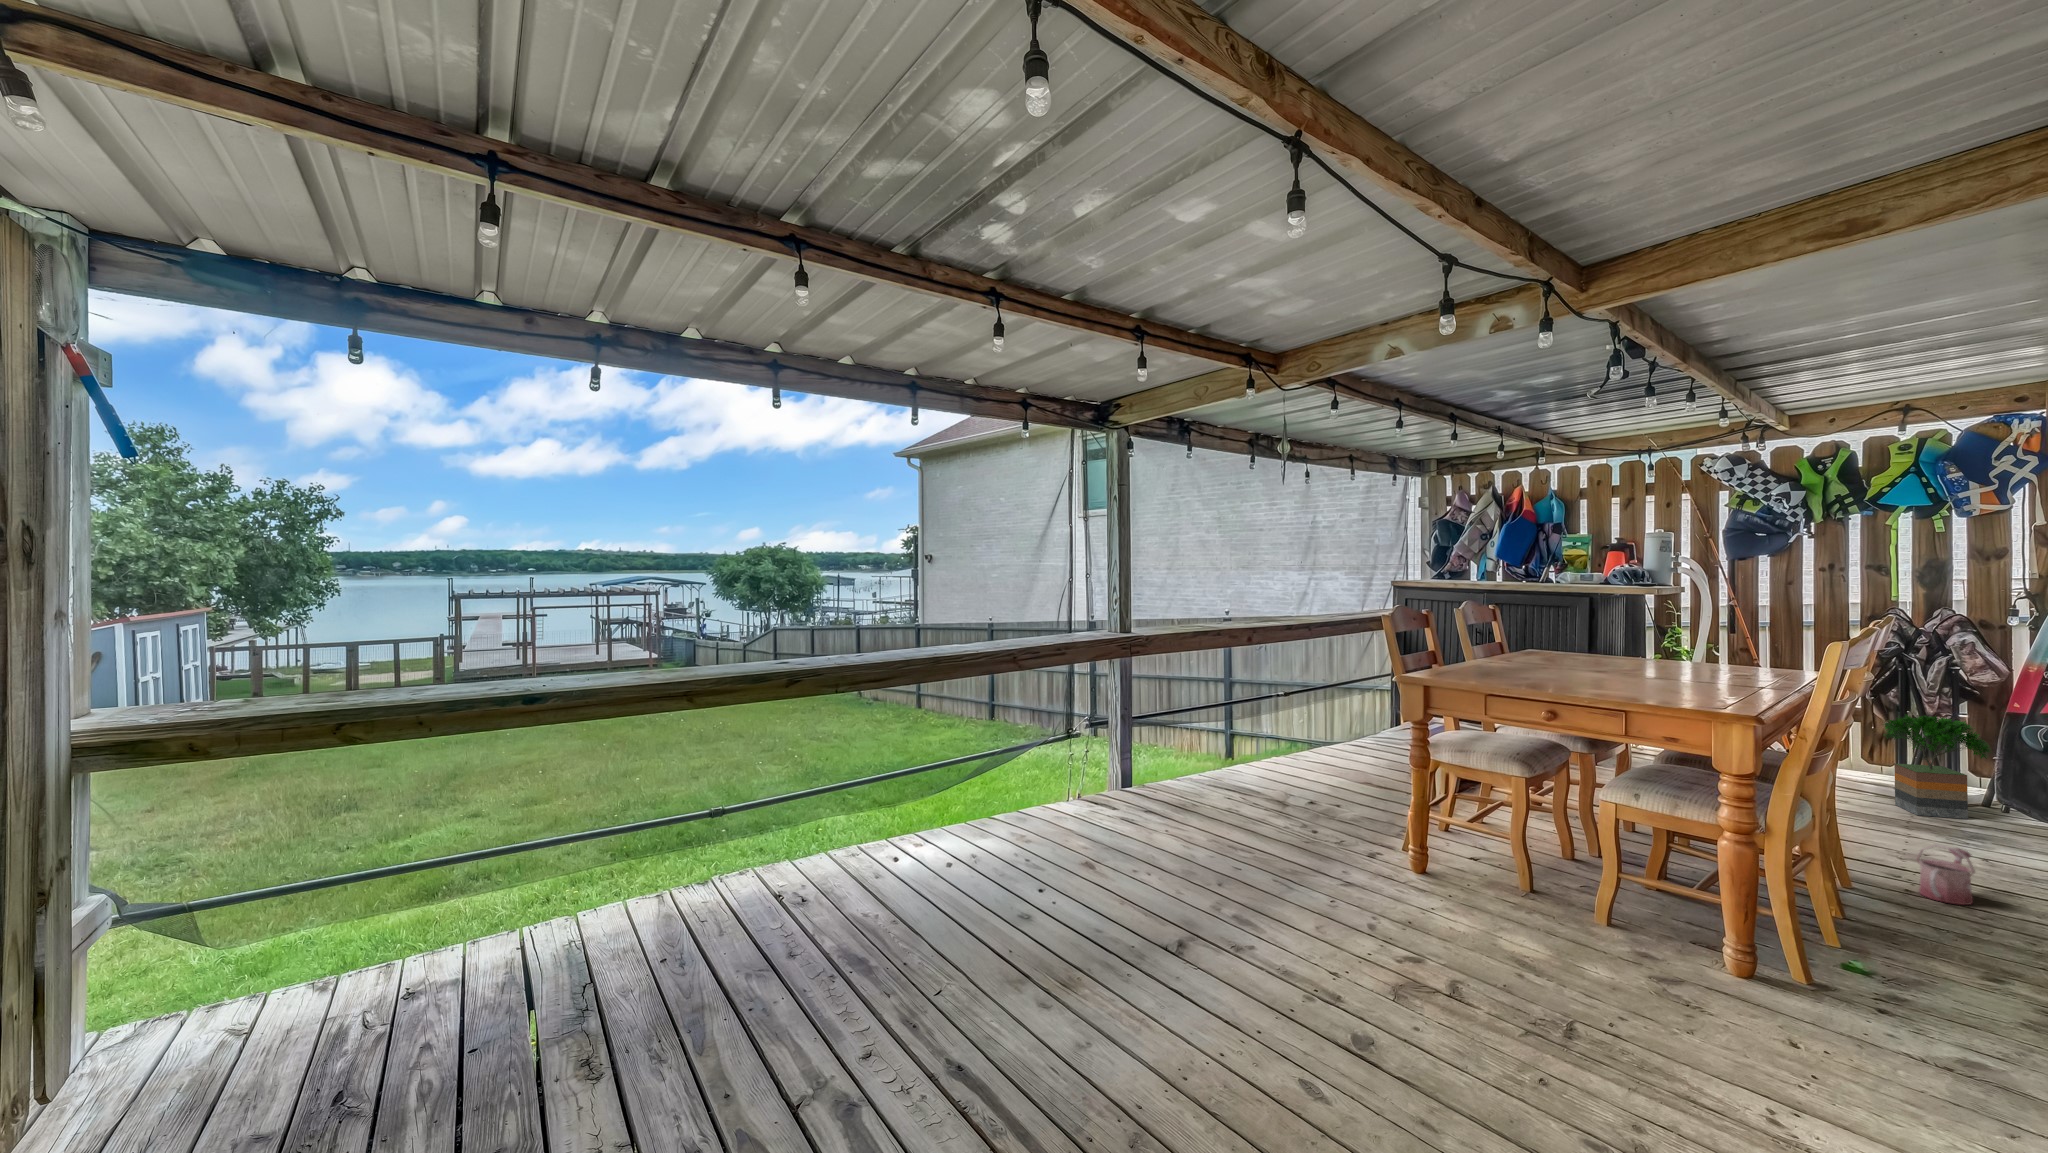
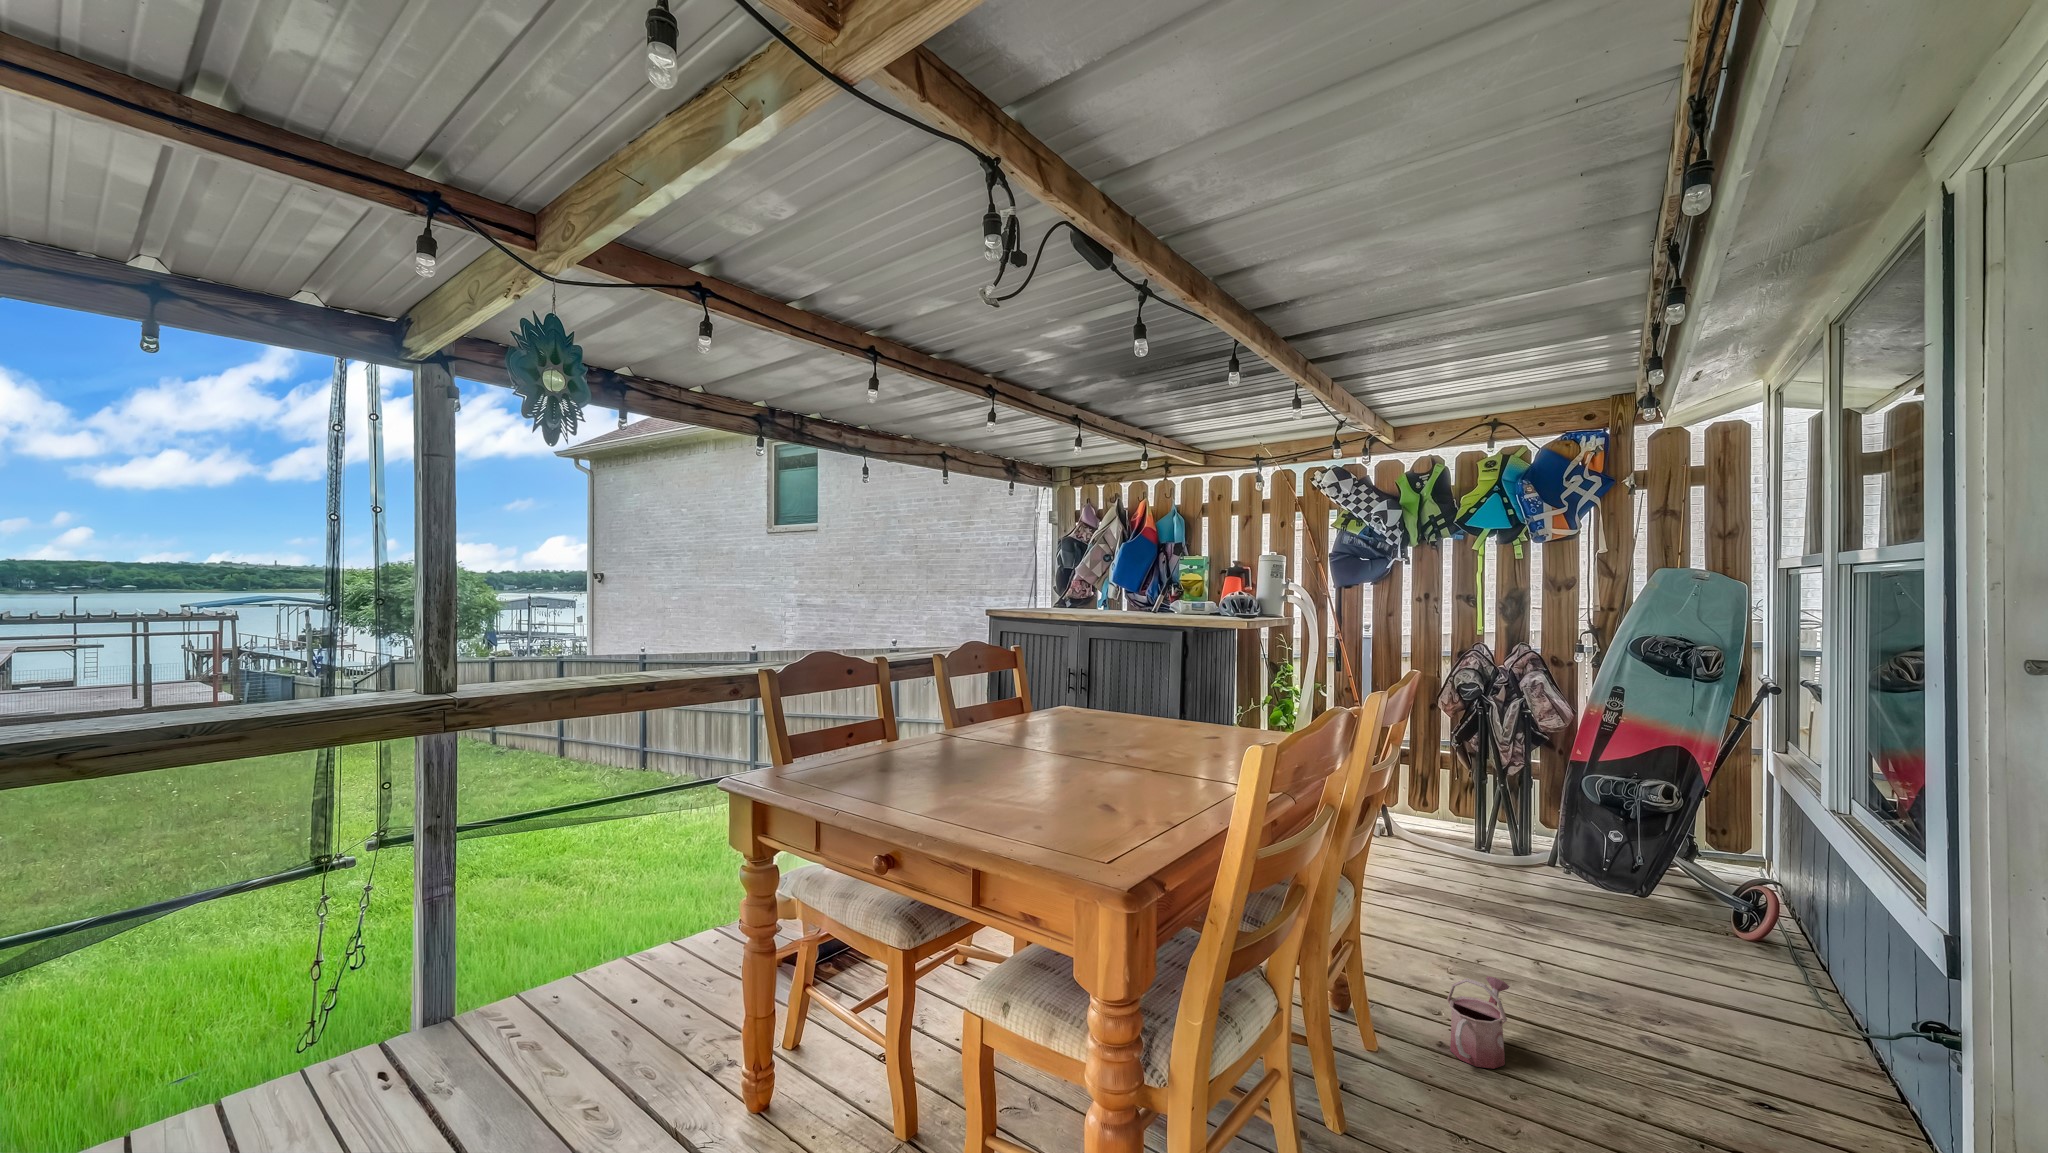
potted tree: present [1884,715,1991,819] -> none [1456,771,1557,898]

